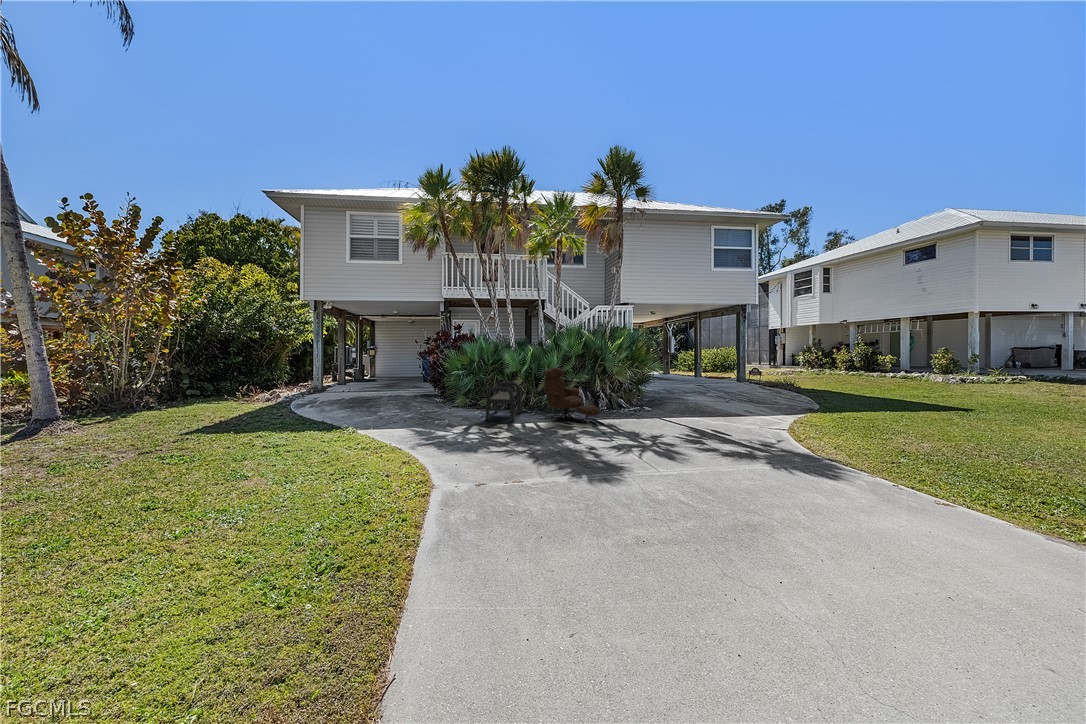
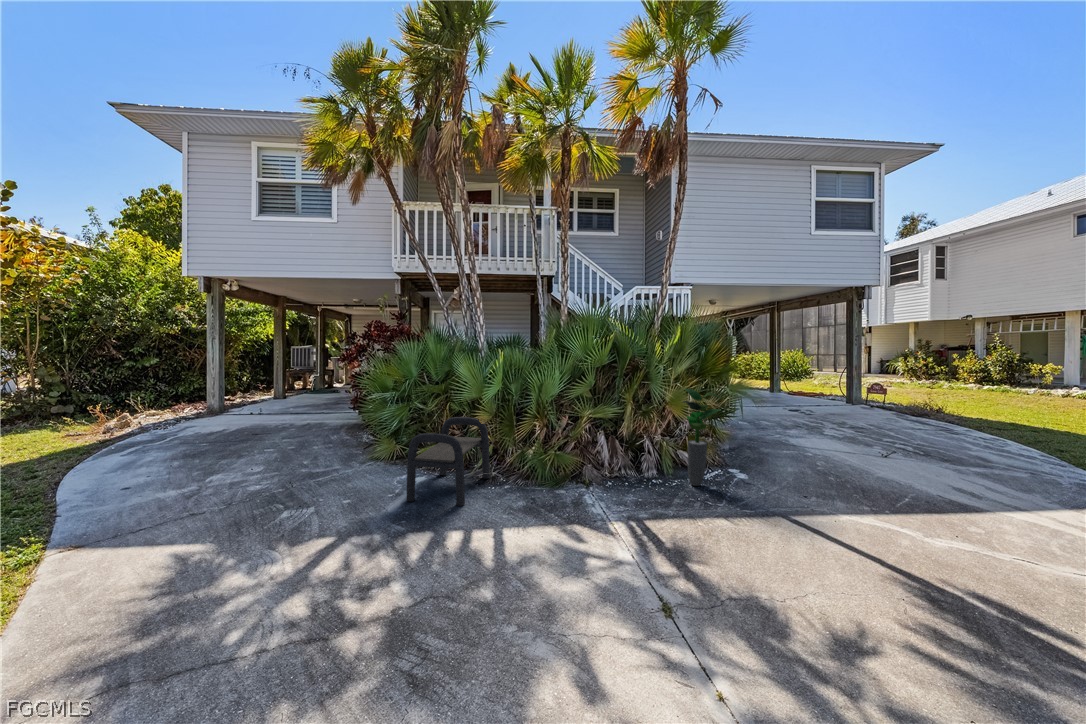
potted plant: none [620,366,639,415] -> present [683,389,720,486]
lounge chair: present [545,368,601,423] -> none [530,393,645,517]

